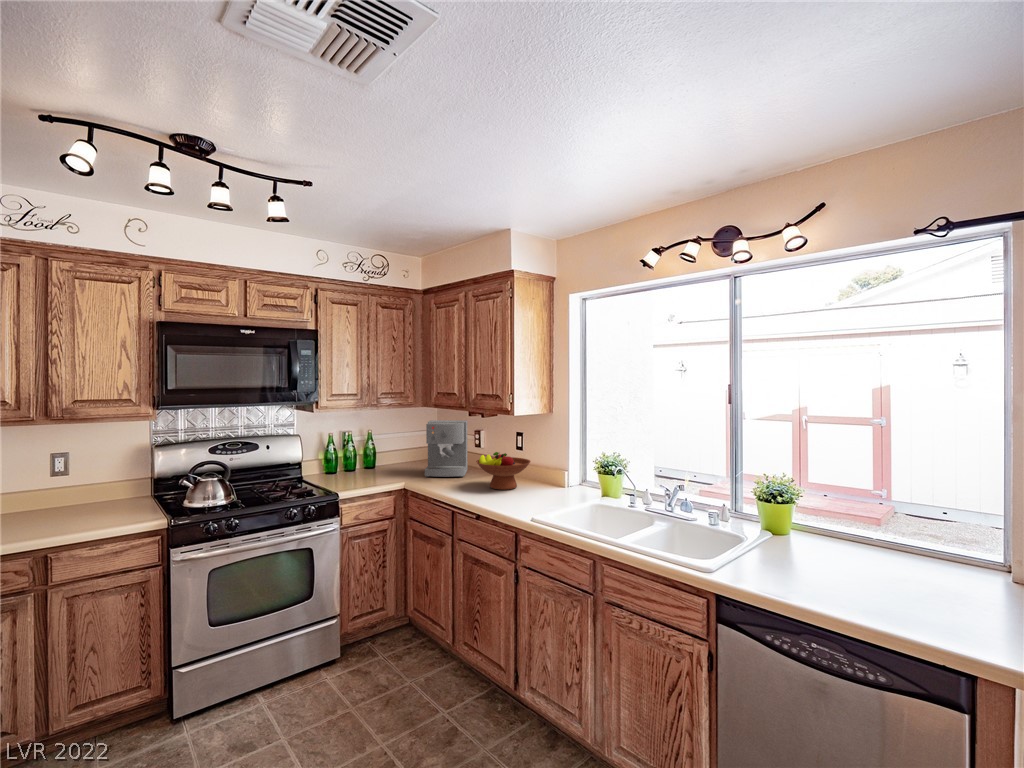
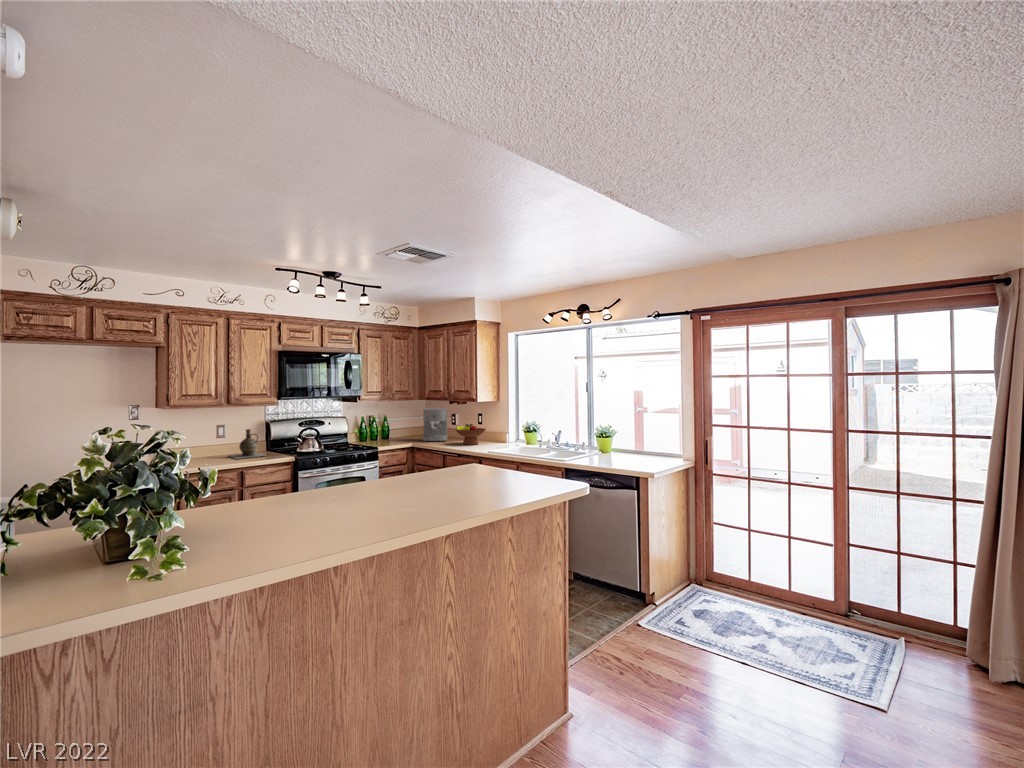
ceramic jug: none [40,467,116,530] -> present [229,429,265,459]

